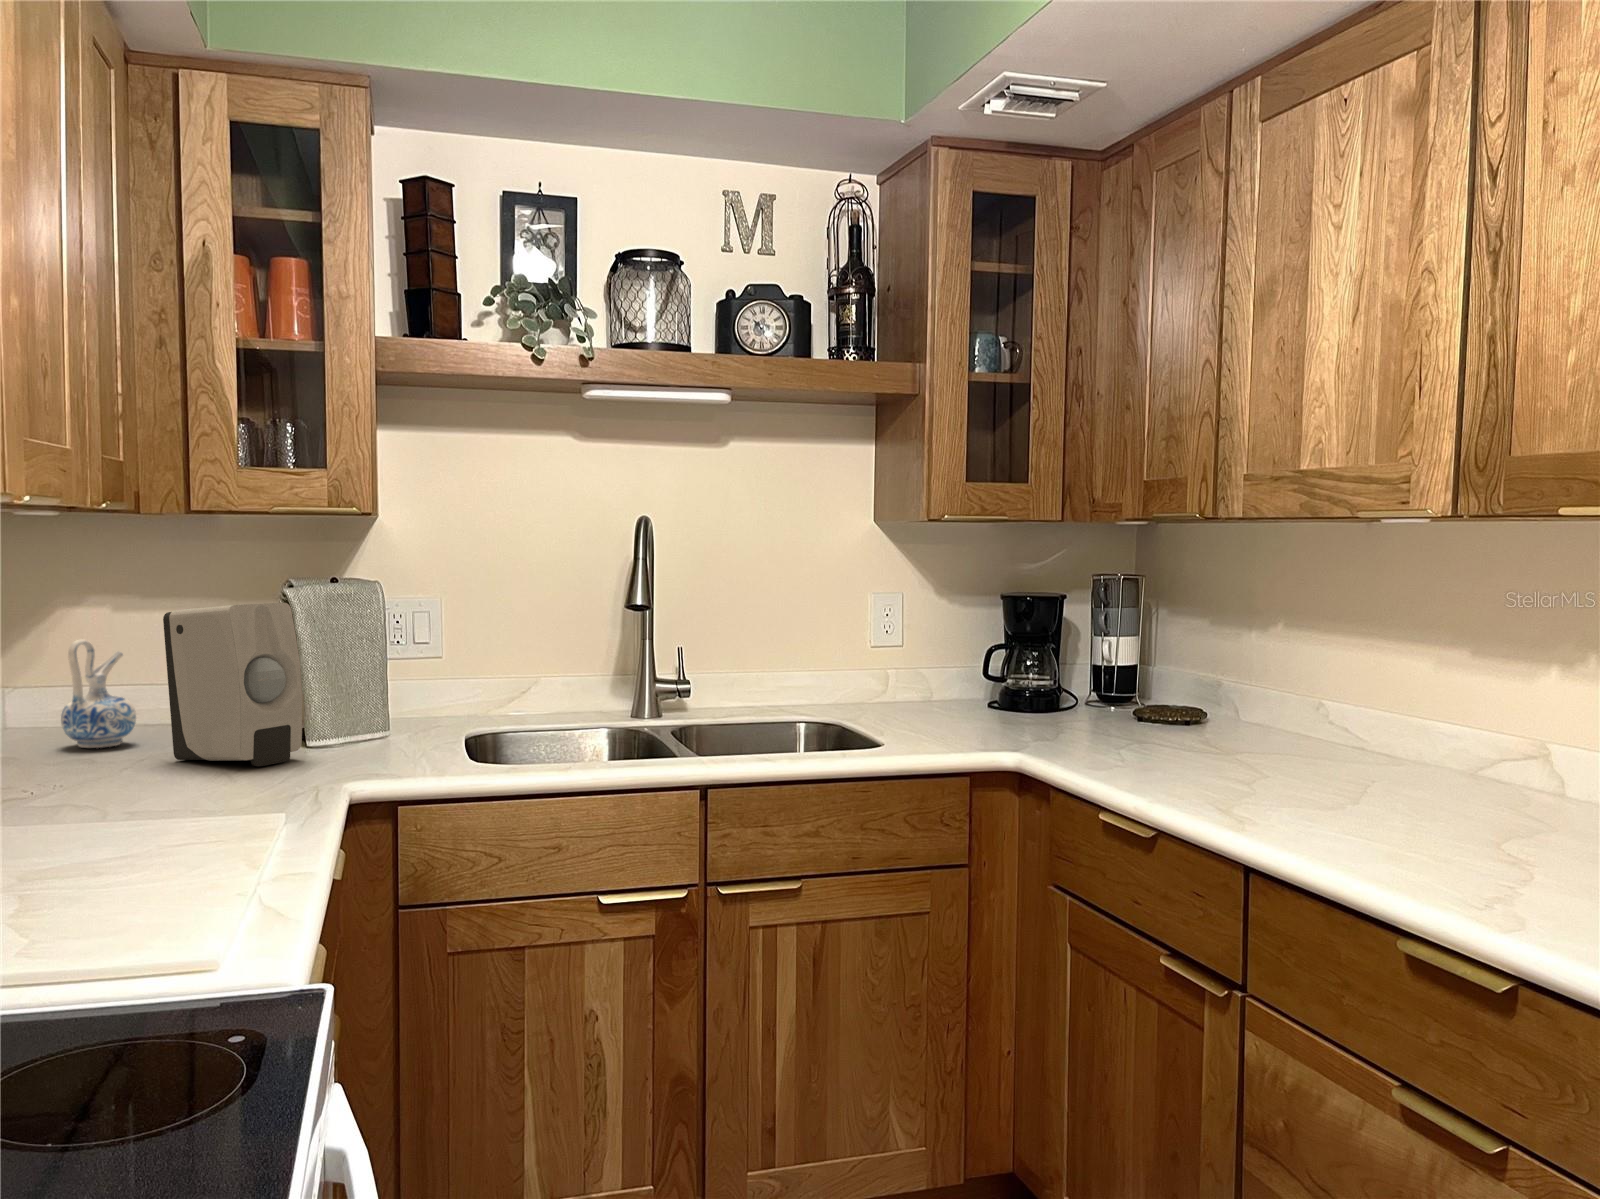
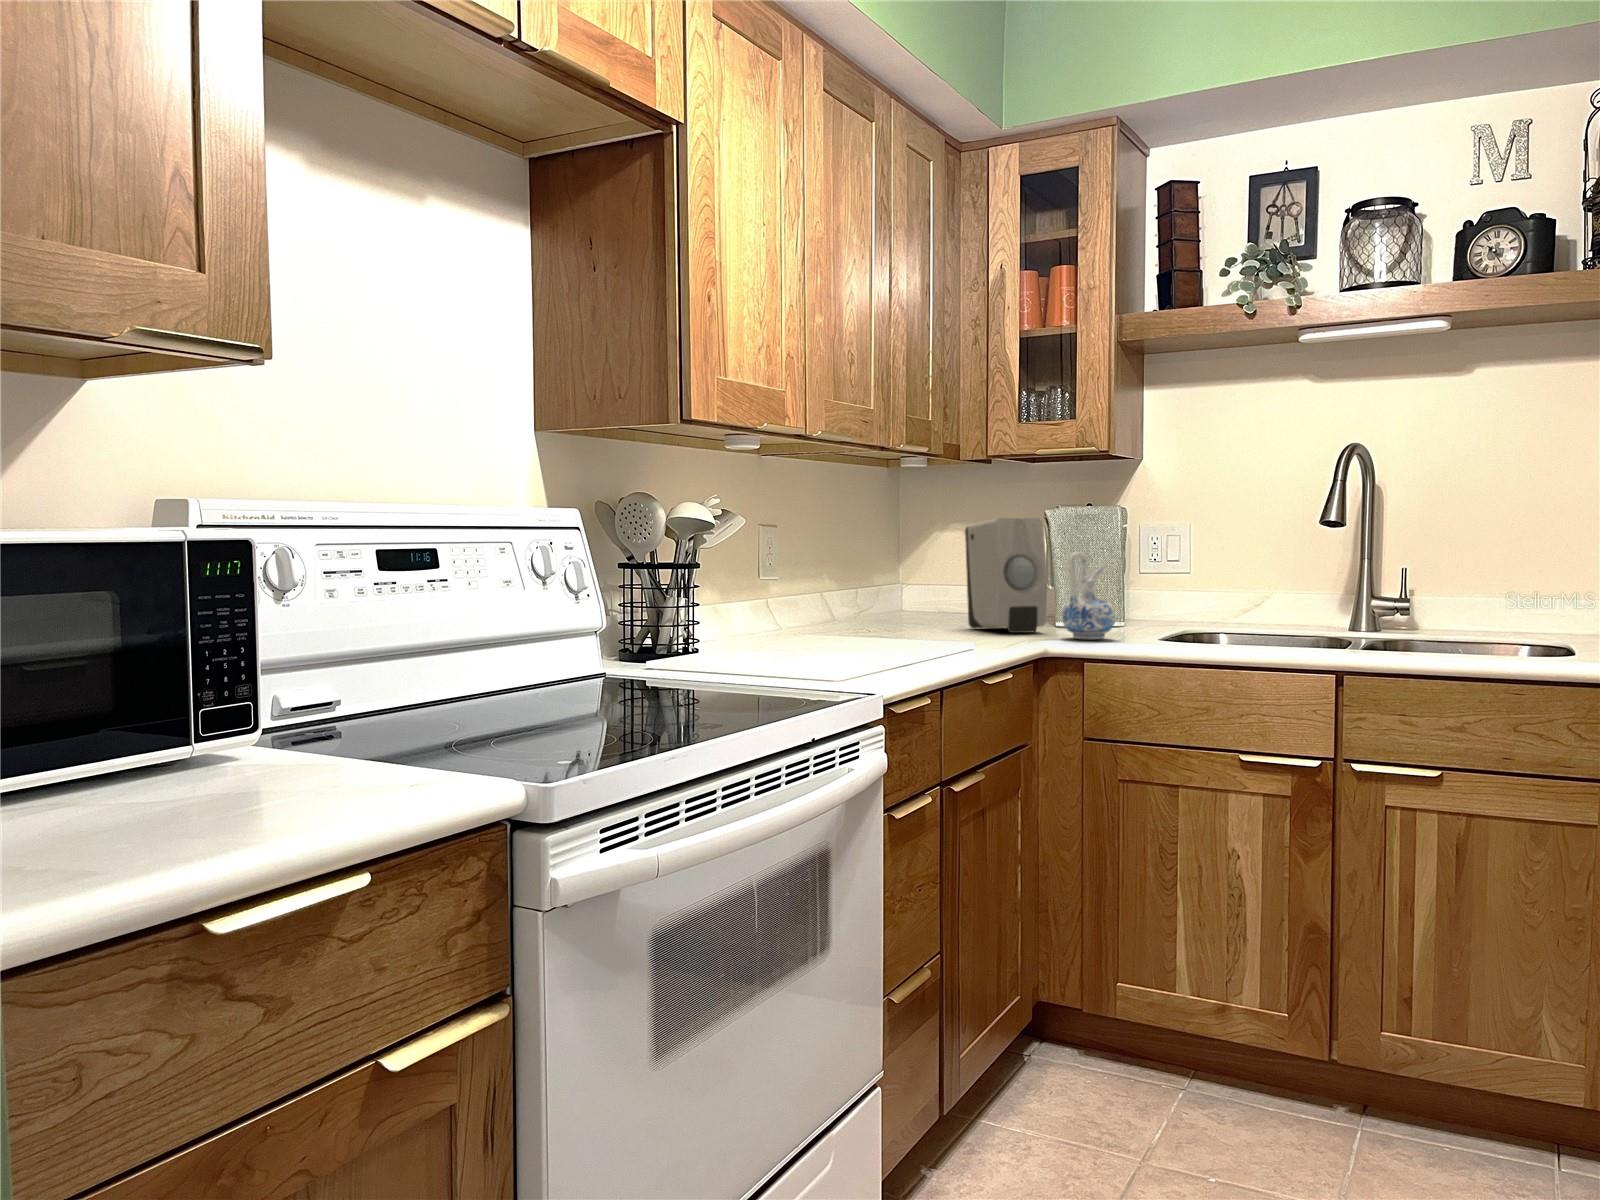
ceramic pitcher: present [61,639,136,748] -> present [1062,552,1116,639]

